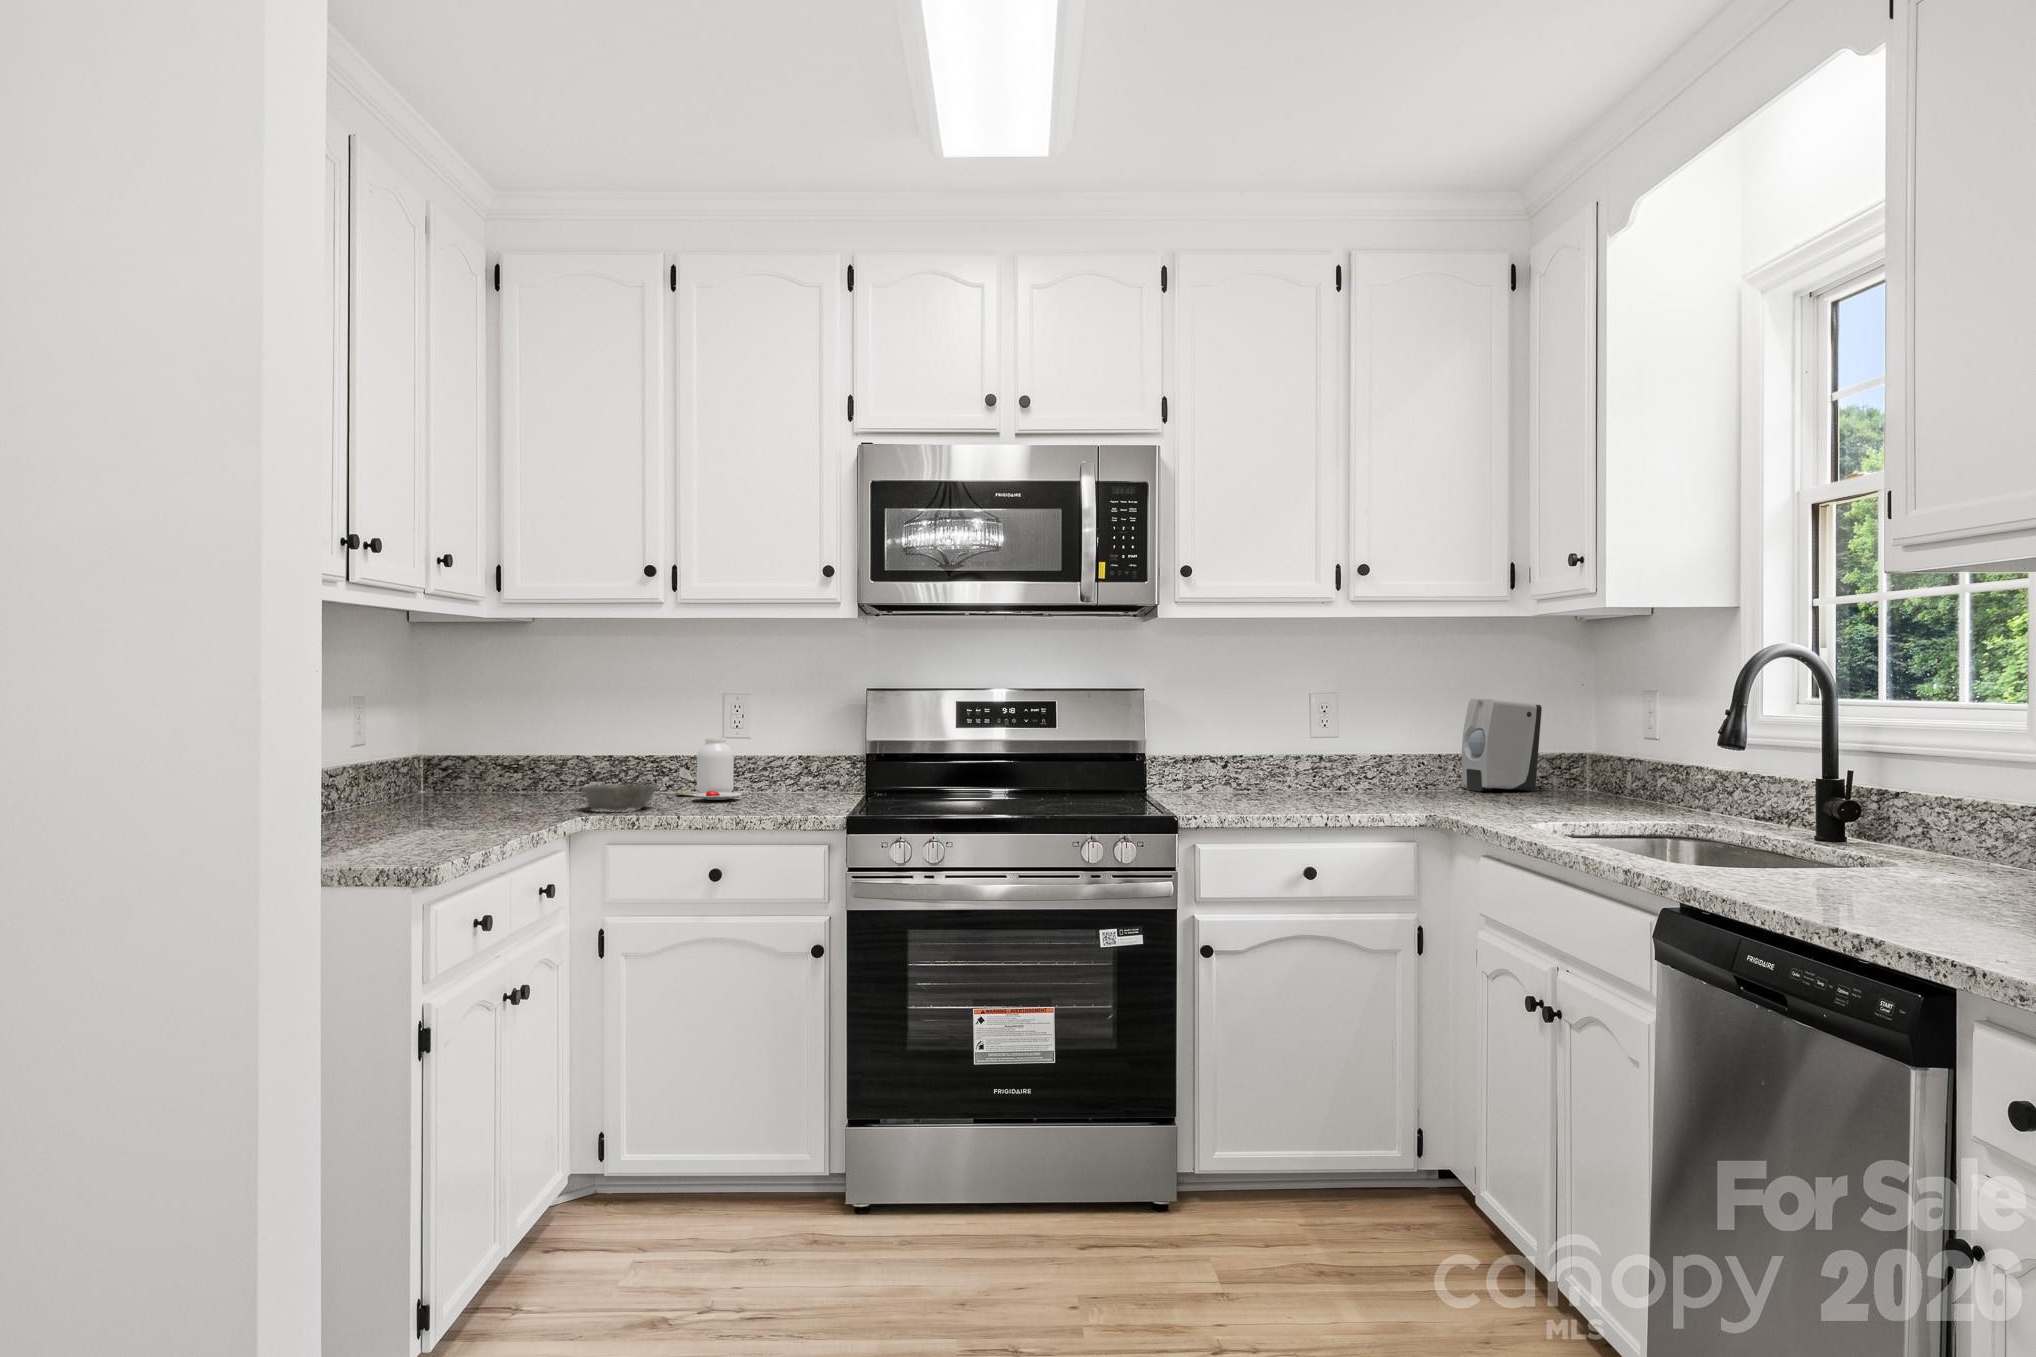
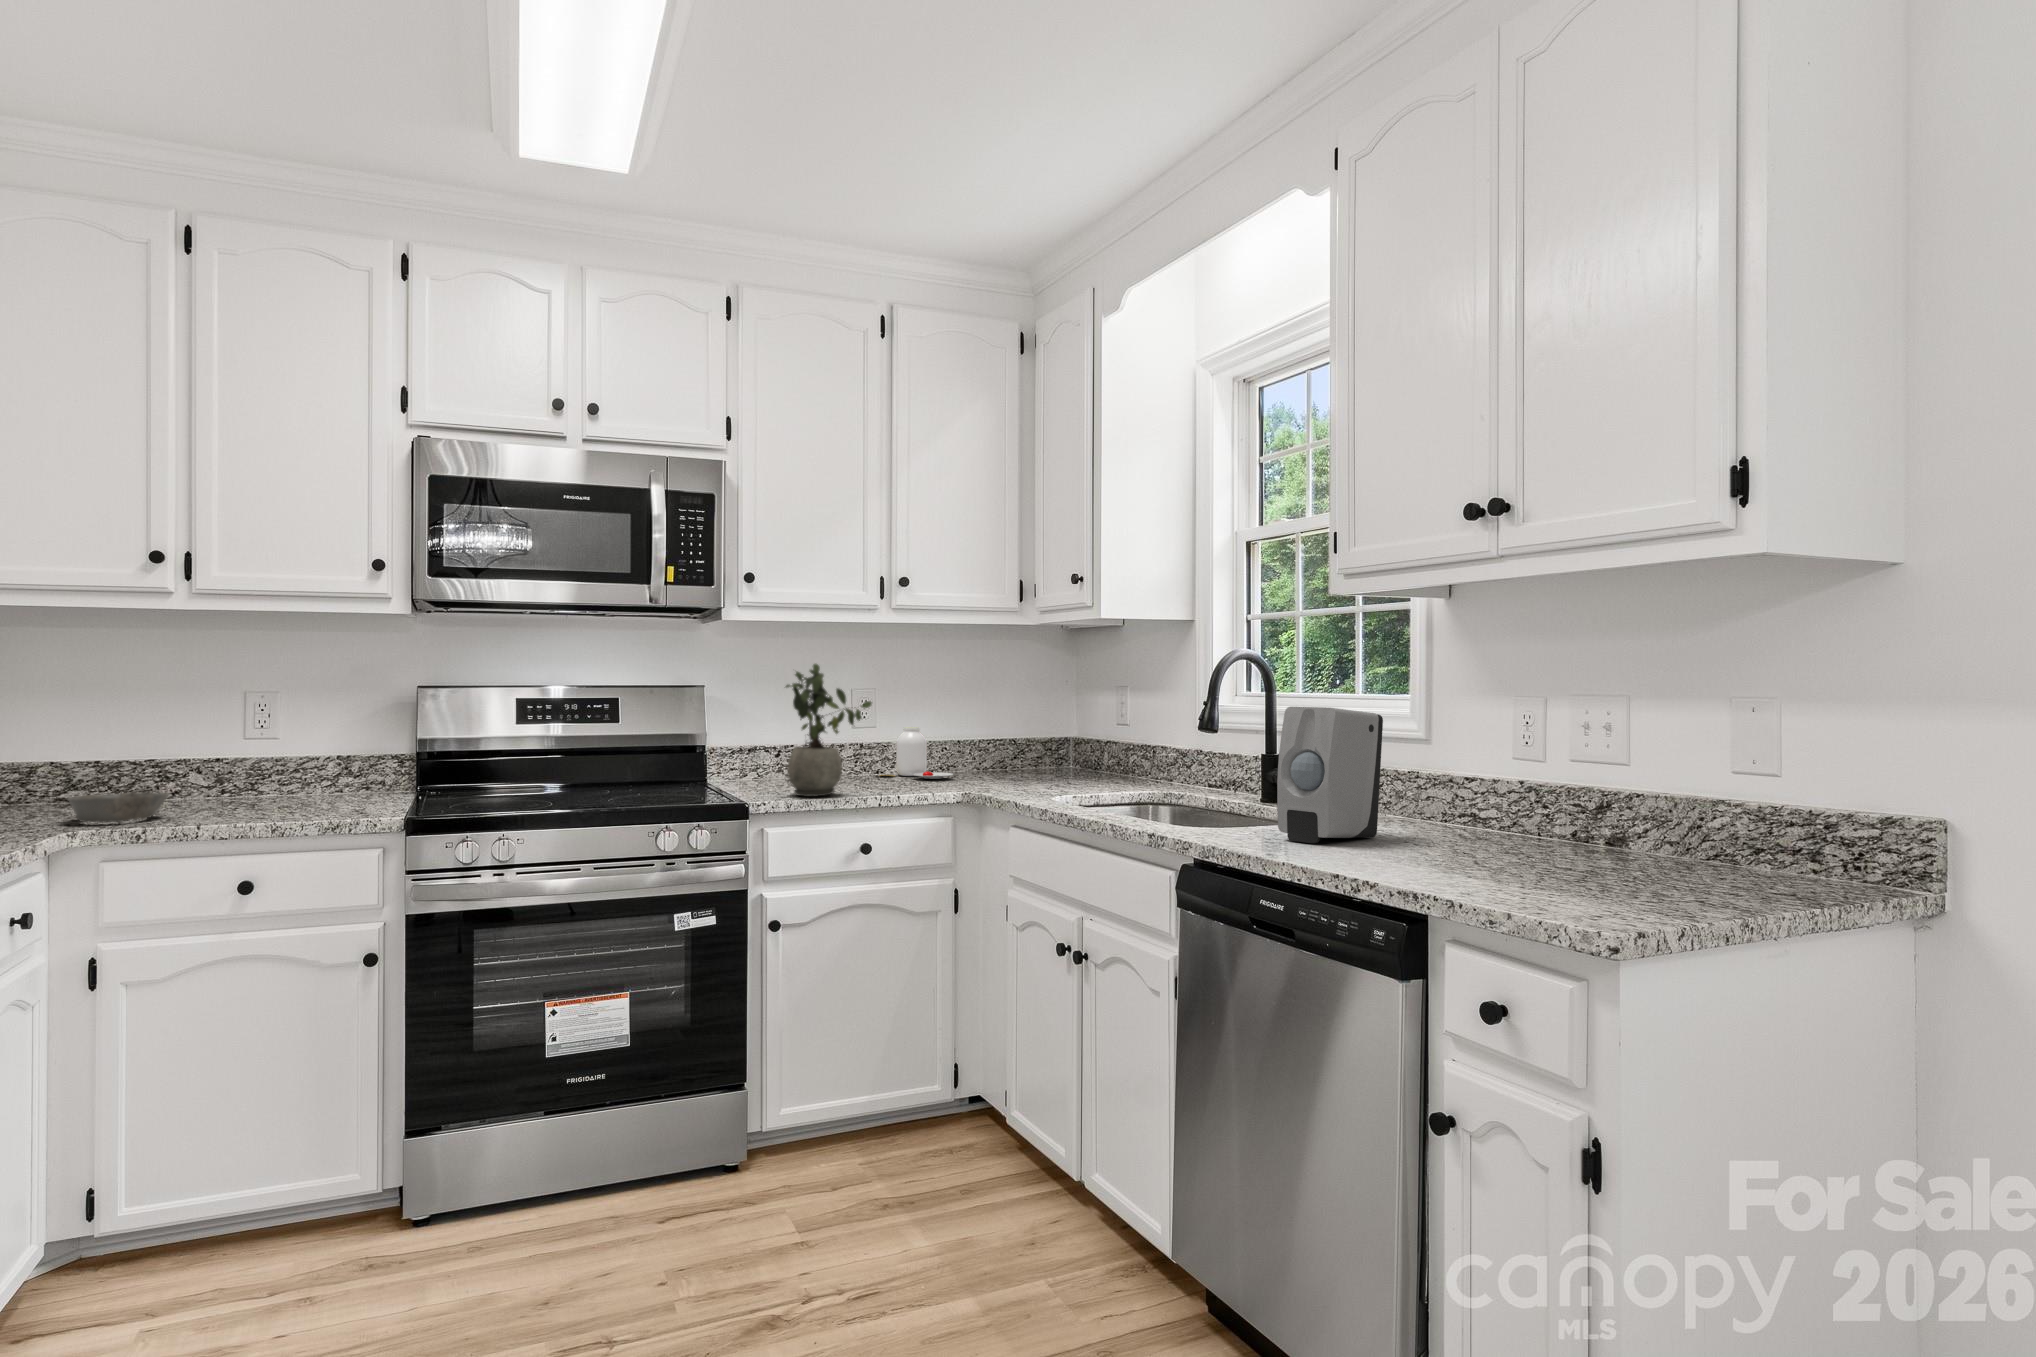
potted plant: none [1223,664,1321,812] -> present [786,664,872,796]
soap dispenser: present [1462,699,1542,791] -> present [1277,707,1383,843]
jar: present [675,738,741,800] -> present [879,727,953,779]

